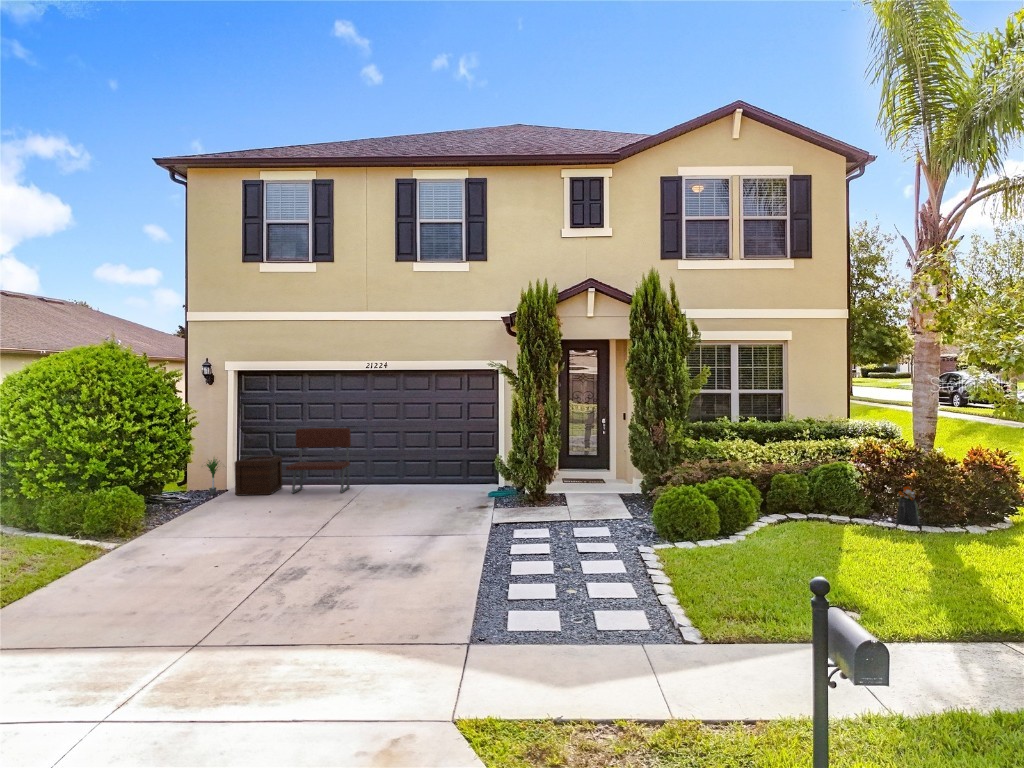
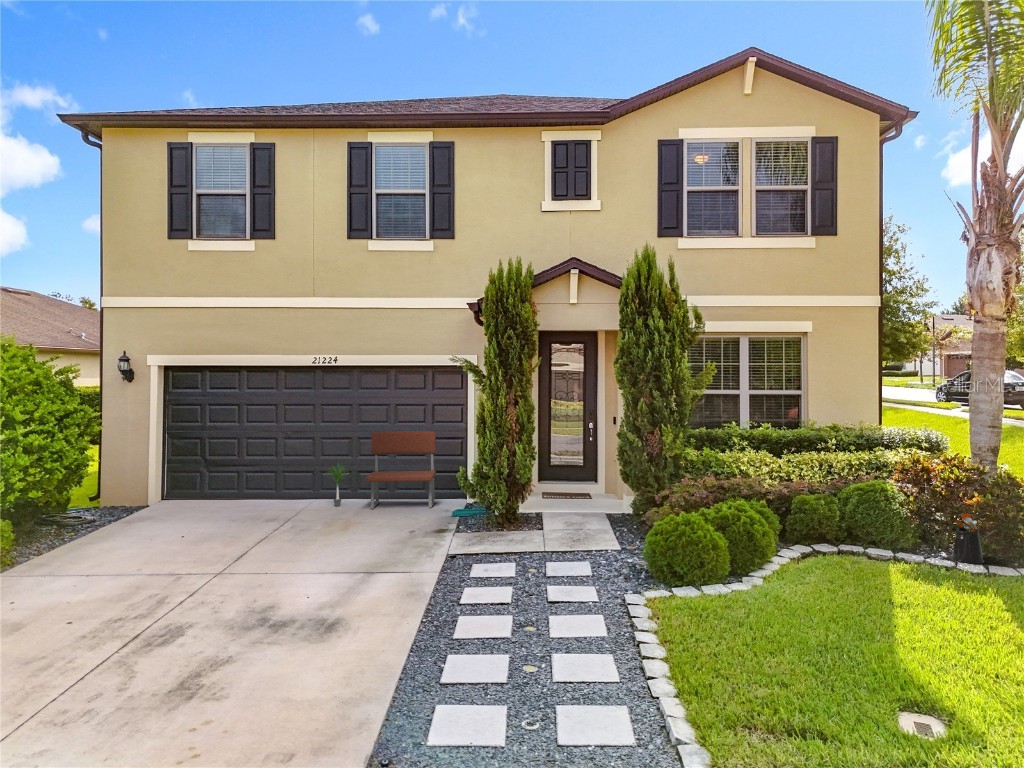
bench: present [286,428,351,494] -> present [365,431,436,509]
wooden crate: present [235,456,282,496] -> none [155,466,216,513]
potted plant: present [206,459,218,495] -> present [330,465,344,506]

